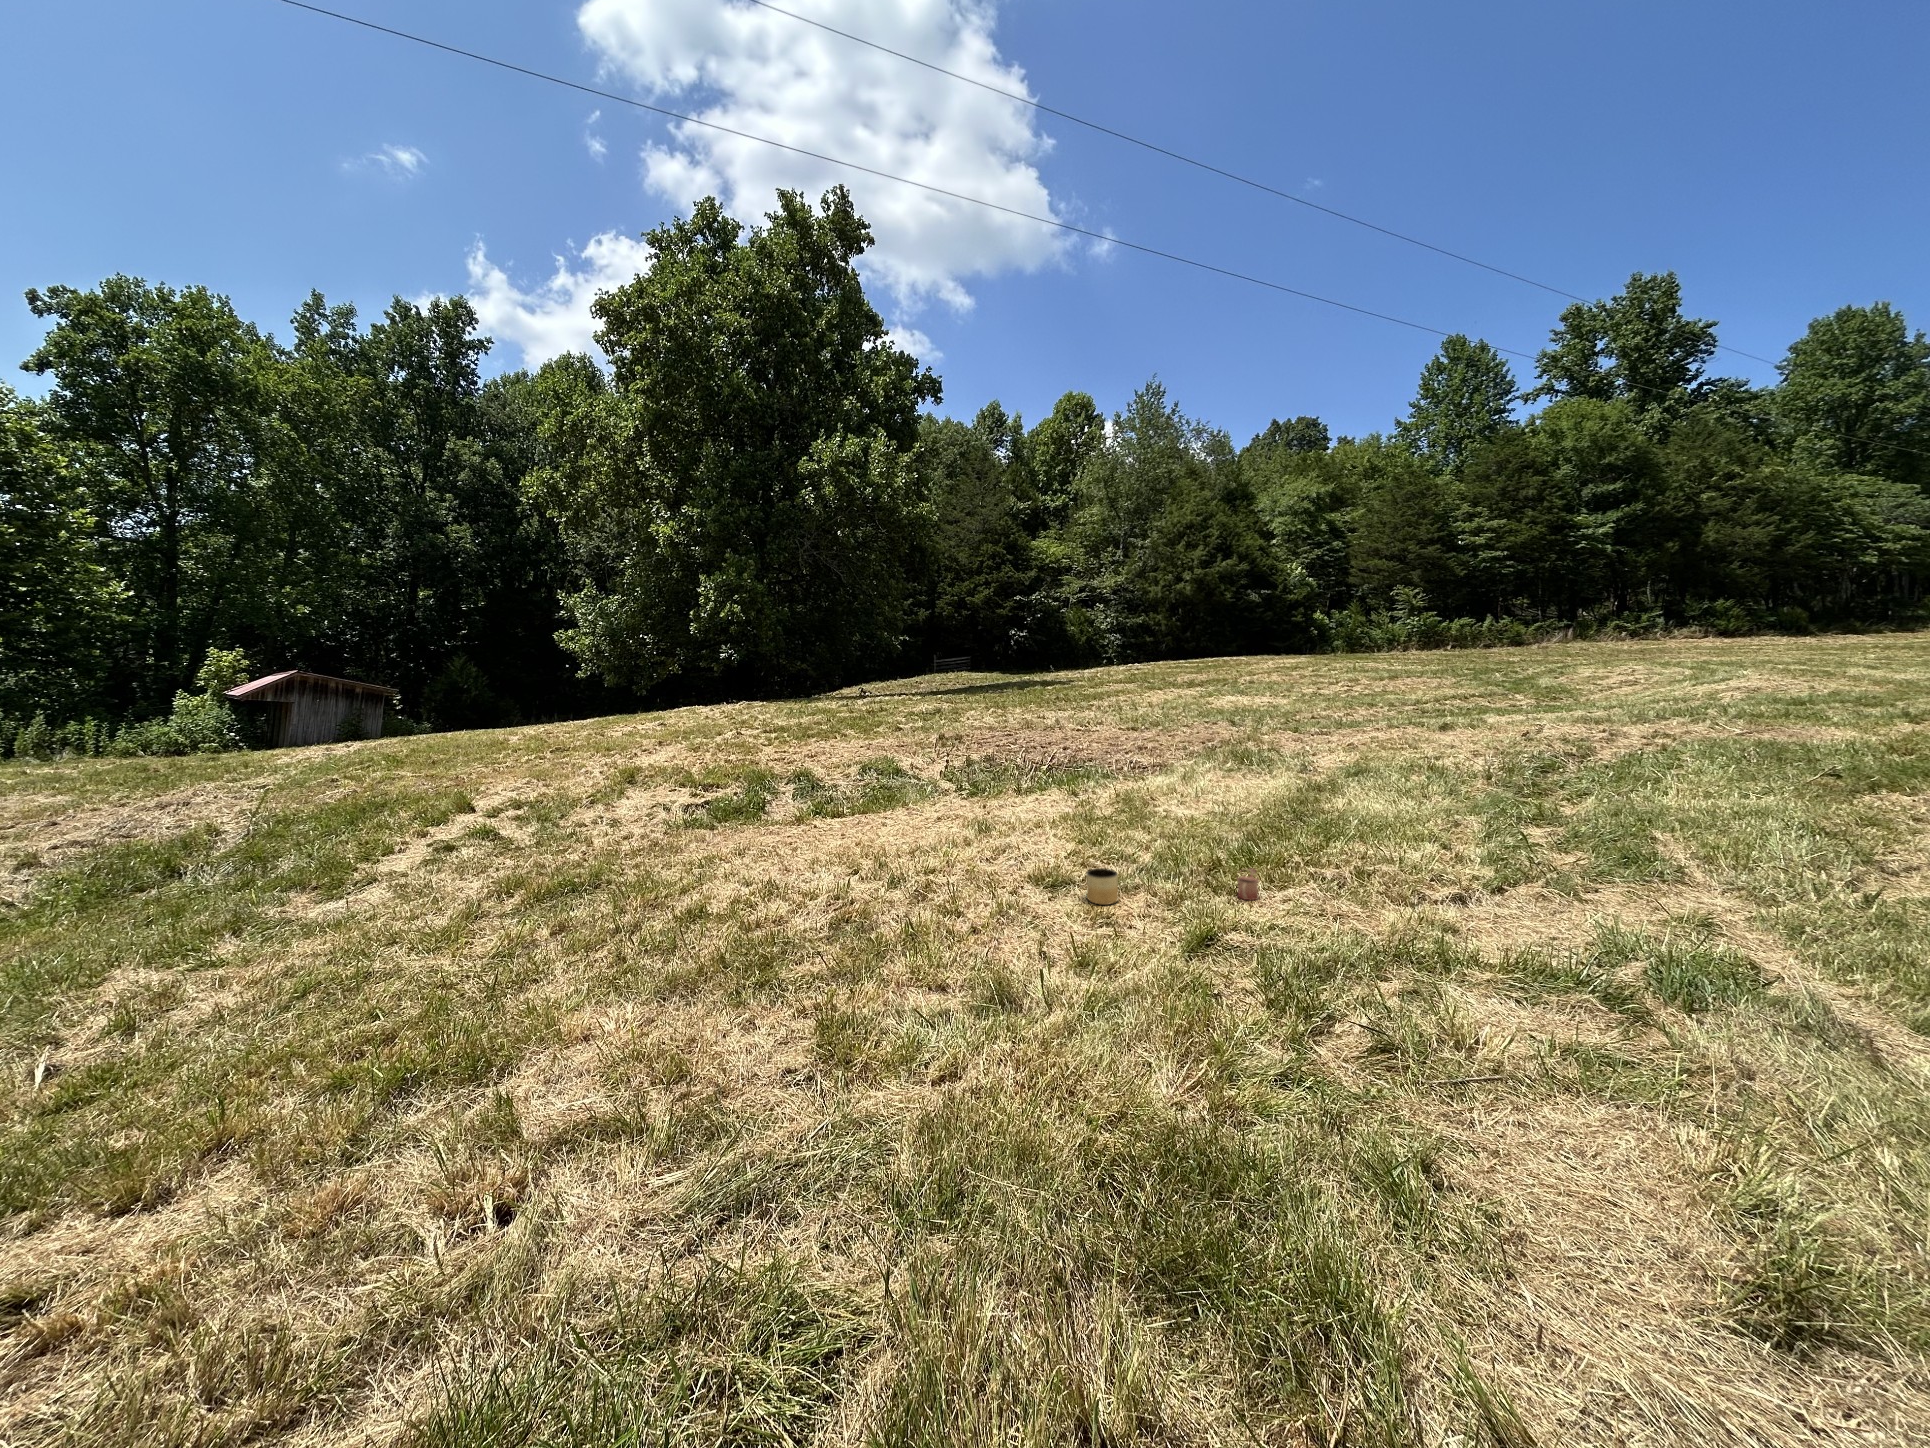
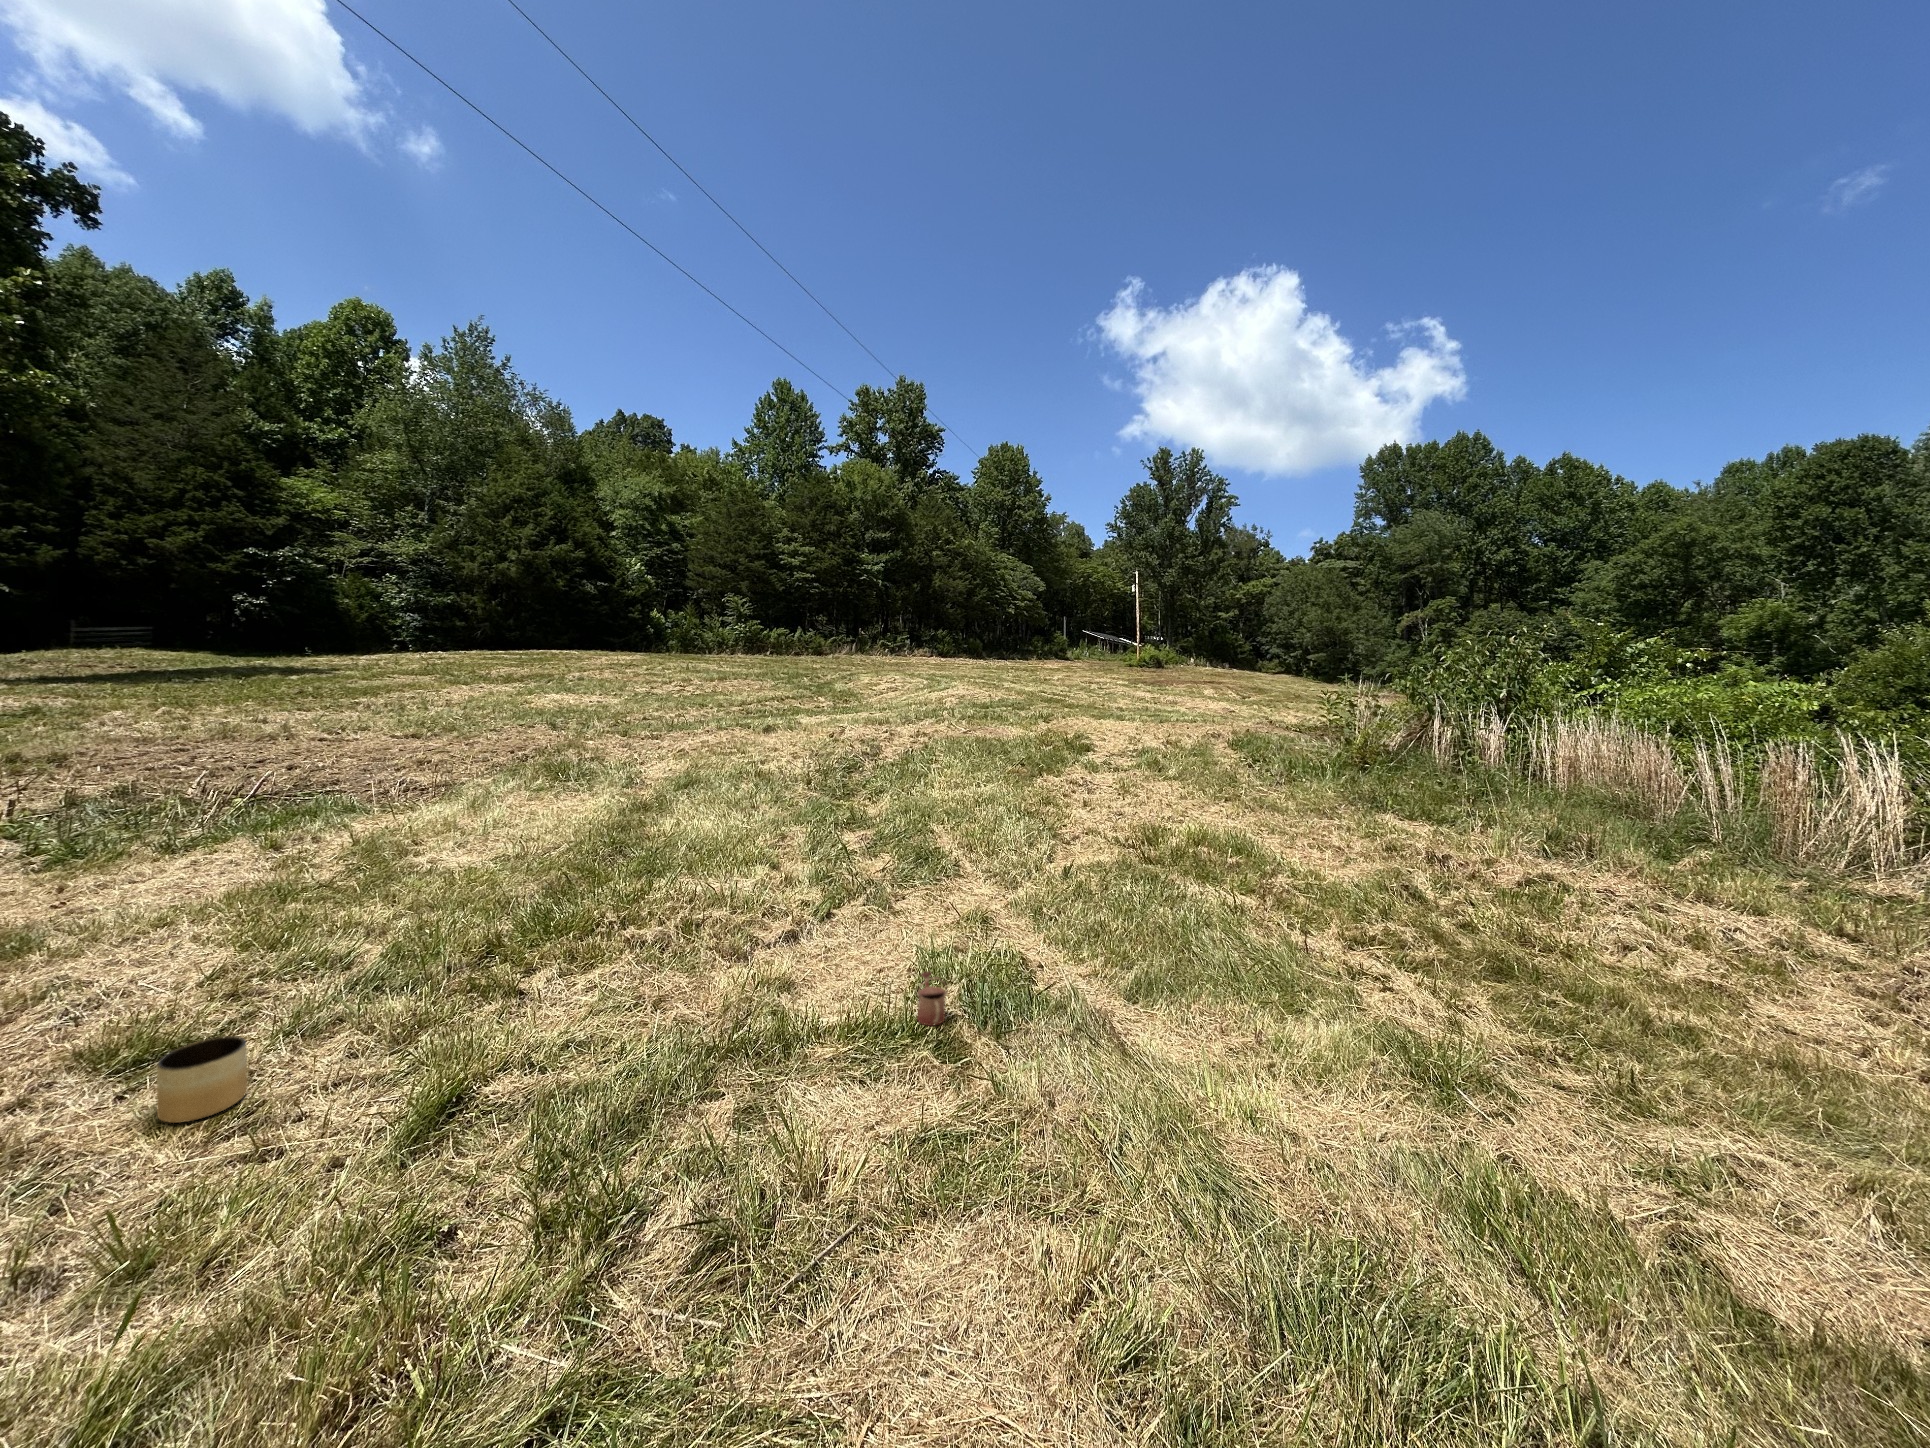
watering can: present [1237,868,1259,900] -> present [917,972,948,1026]

